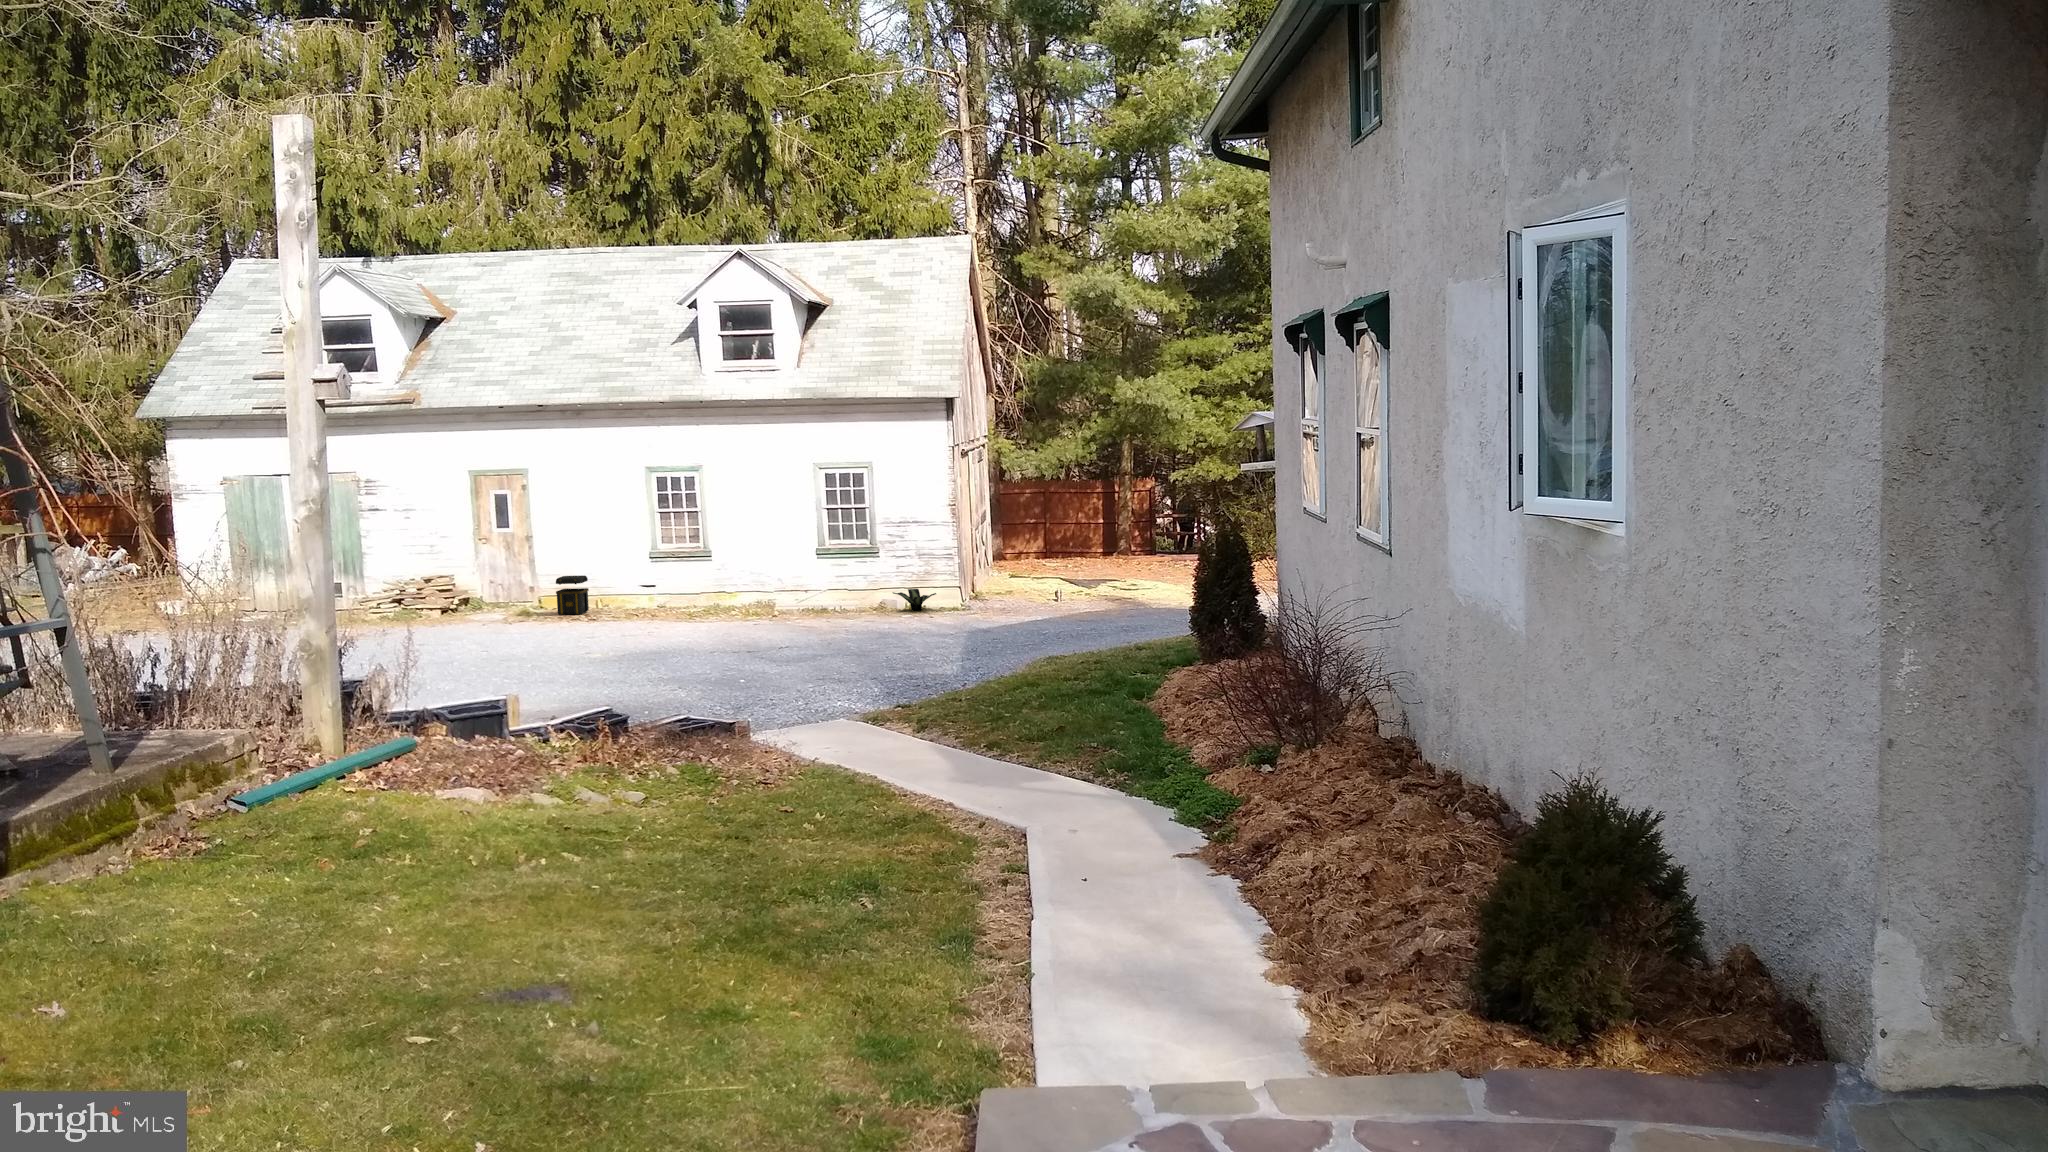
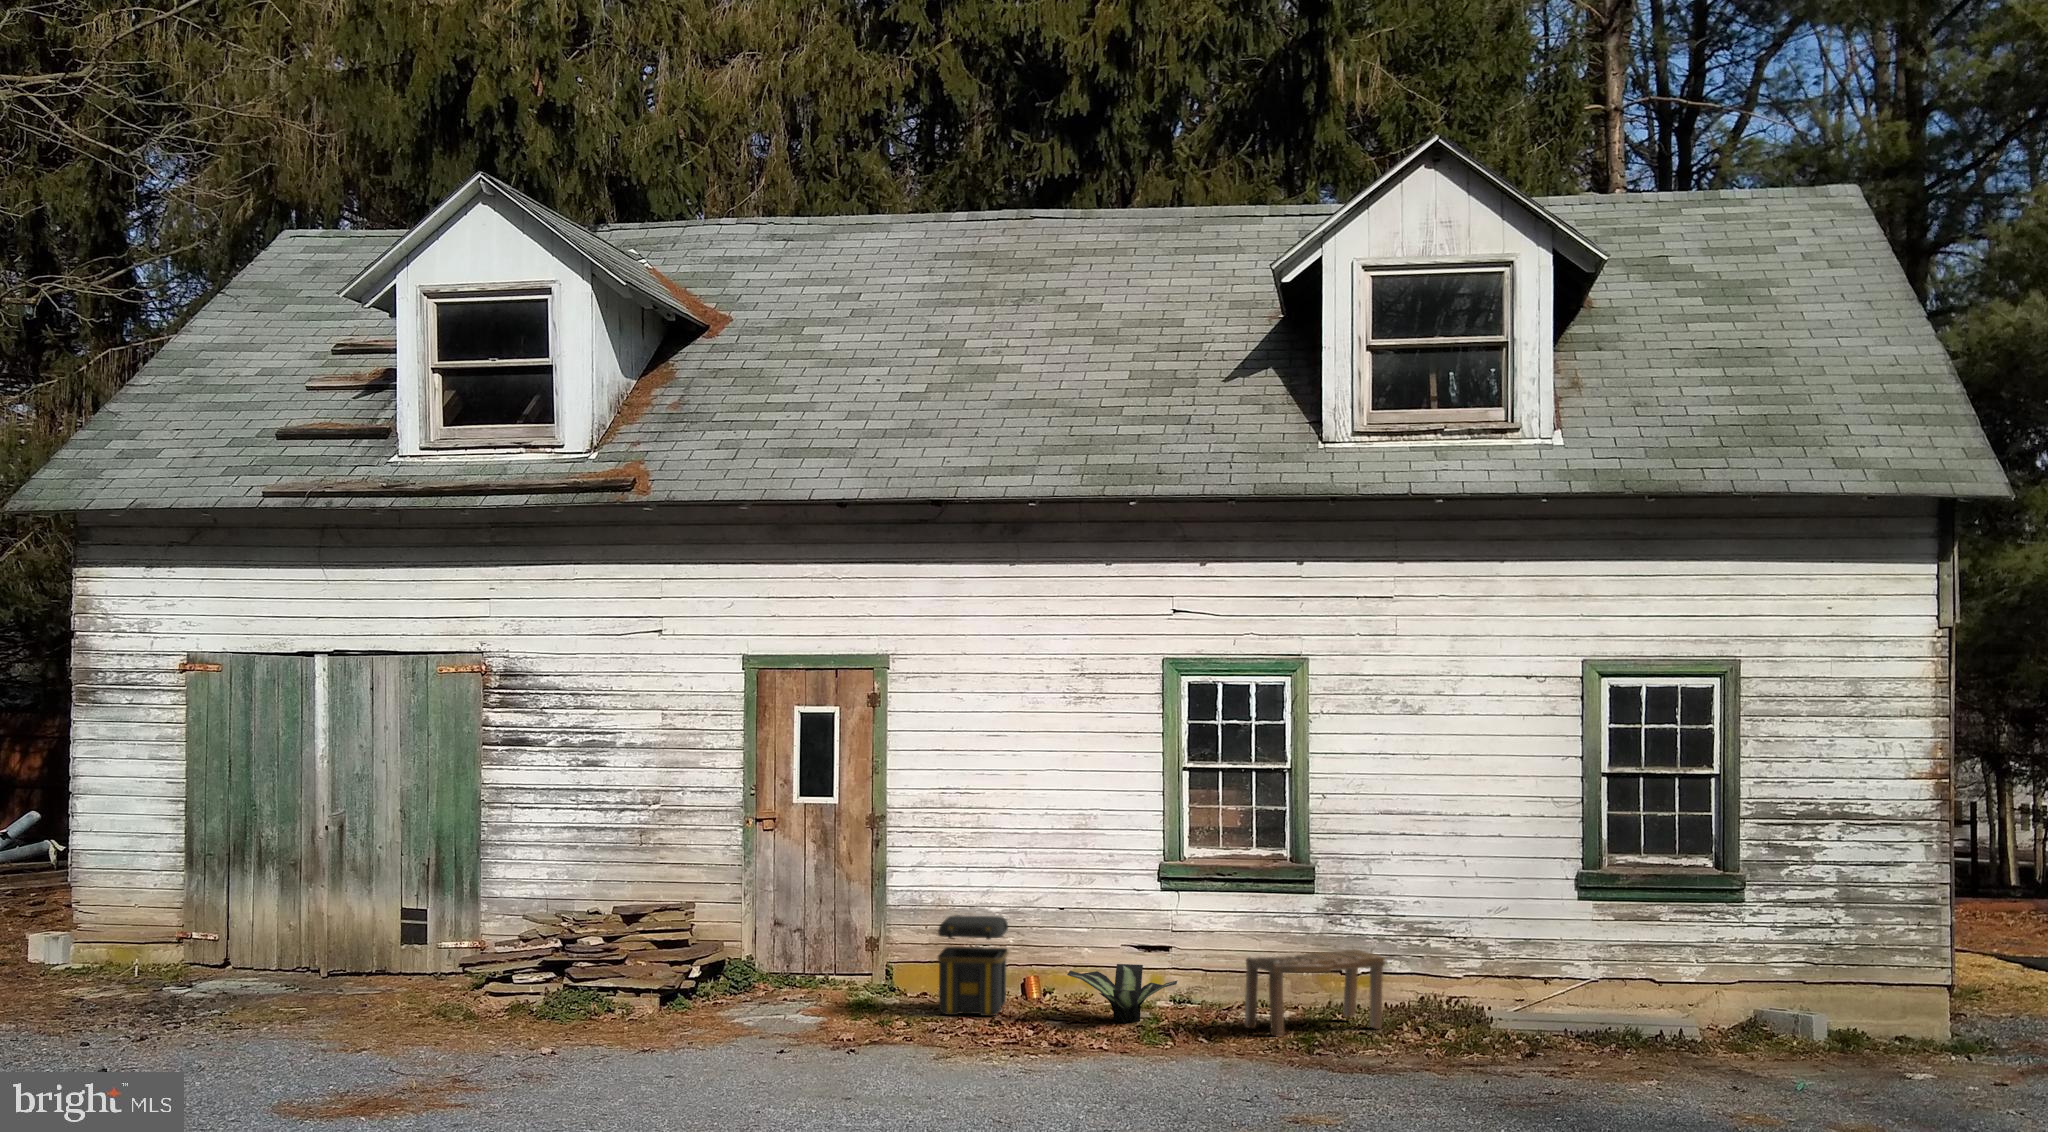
bench: none [678,582,733,616] -> present [1245,949,1385,1037]
potted plant: present [893,589,936,611] -> present [1067,964,1177,1023]

